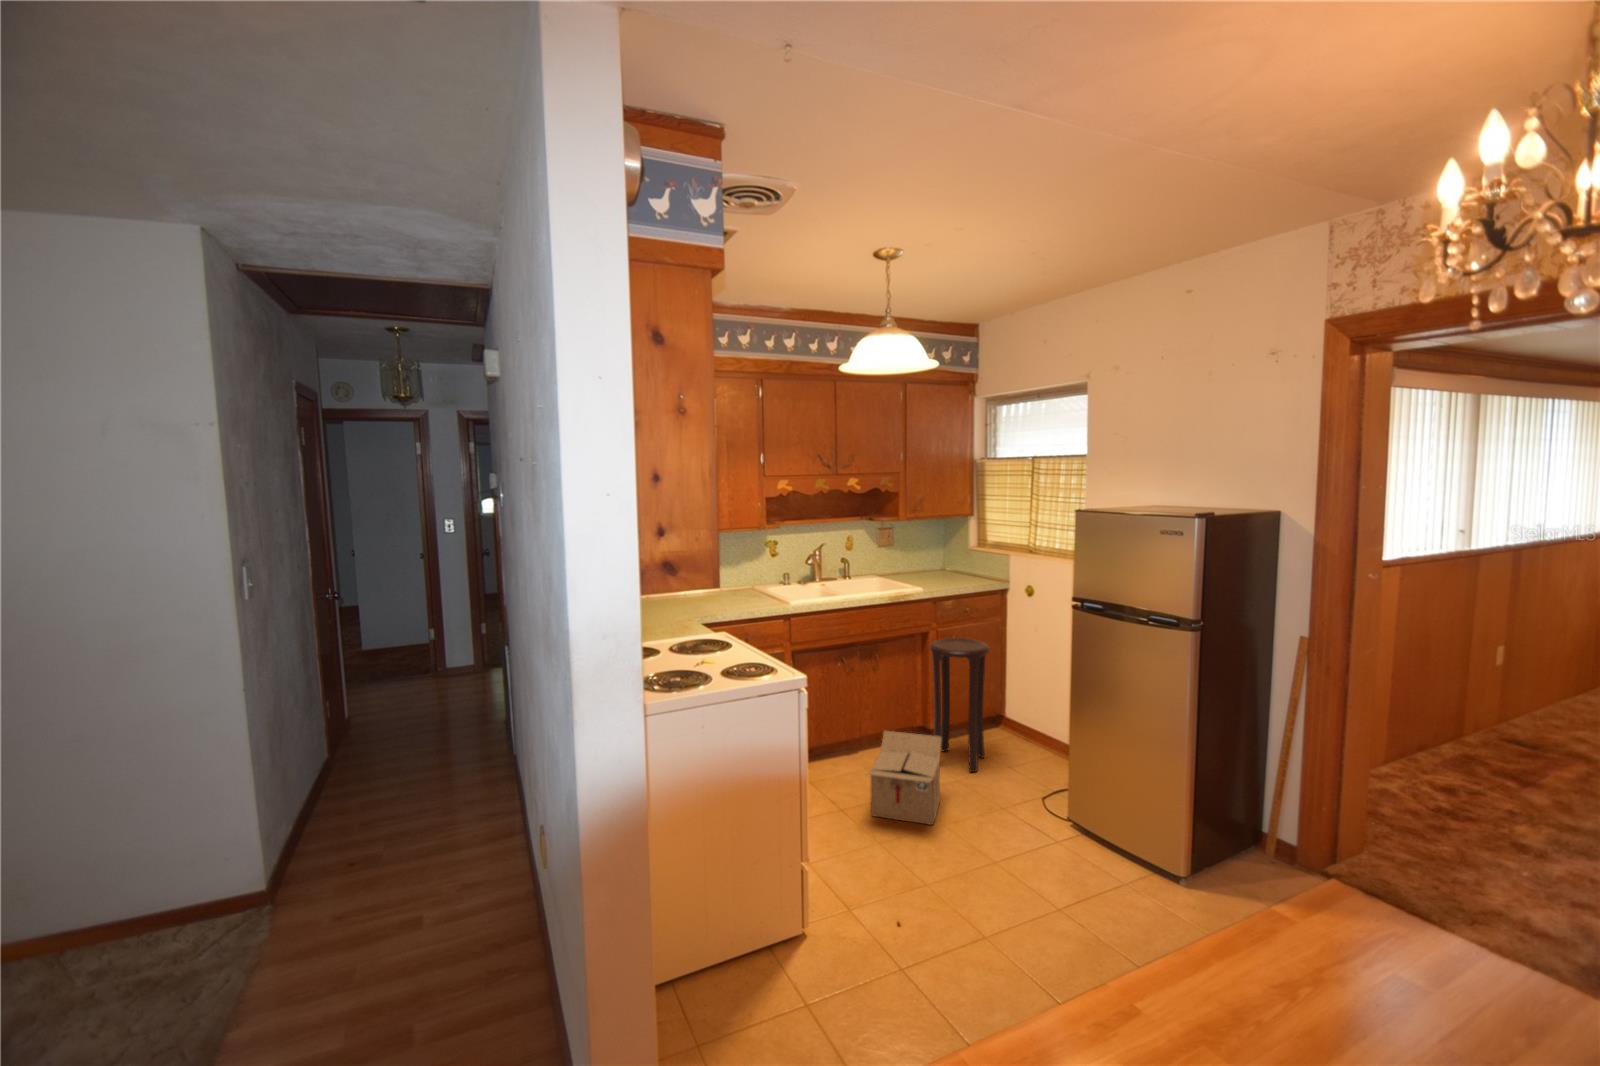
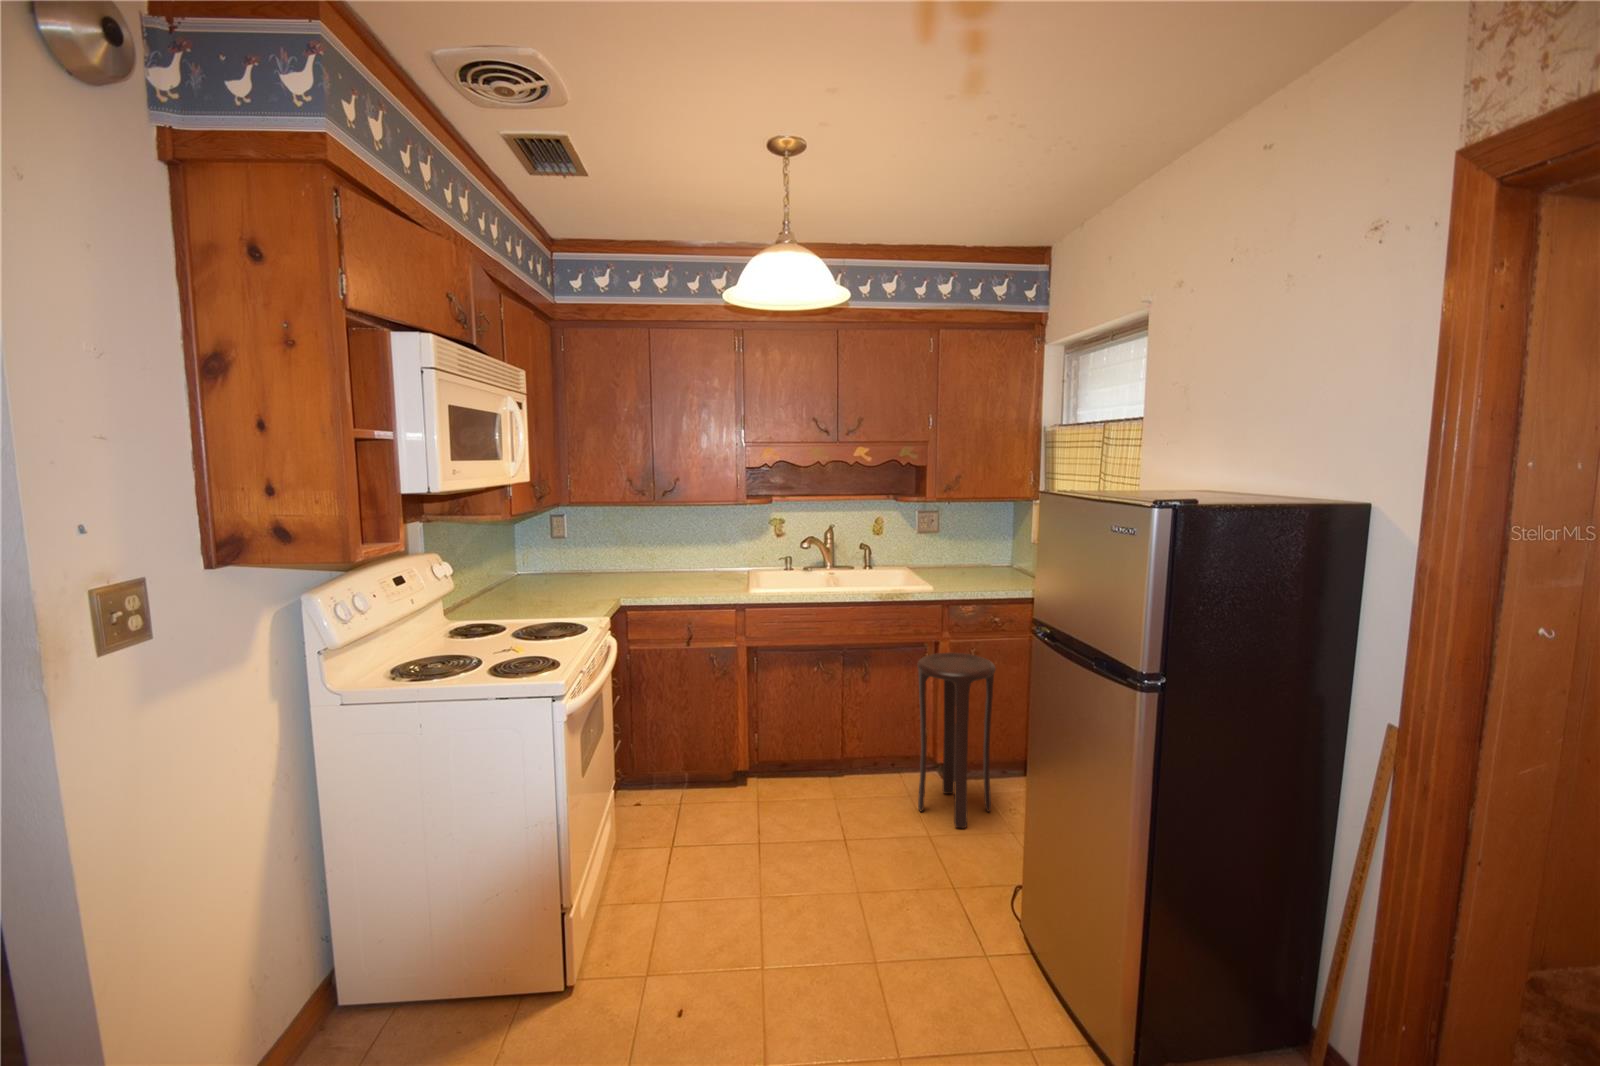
cardboard box: present [867,731,941,825] -> none [768,757,894,888]

